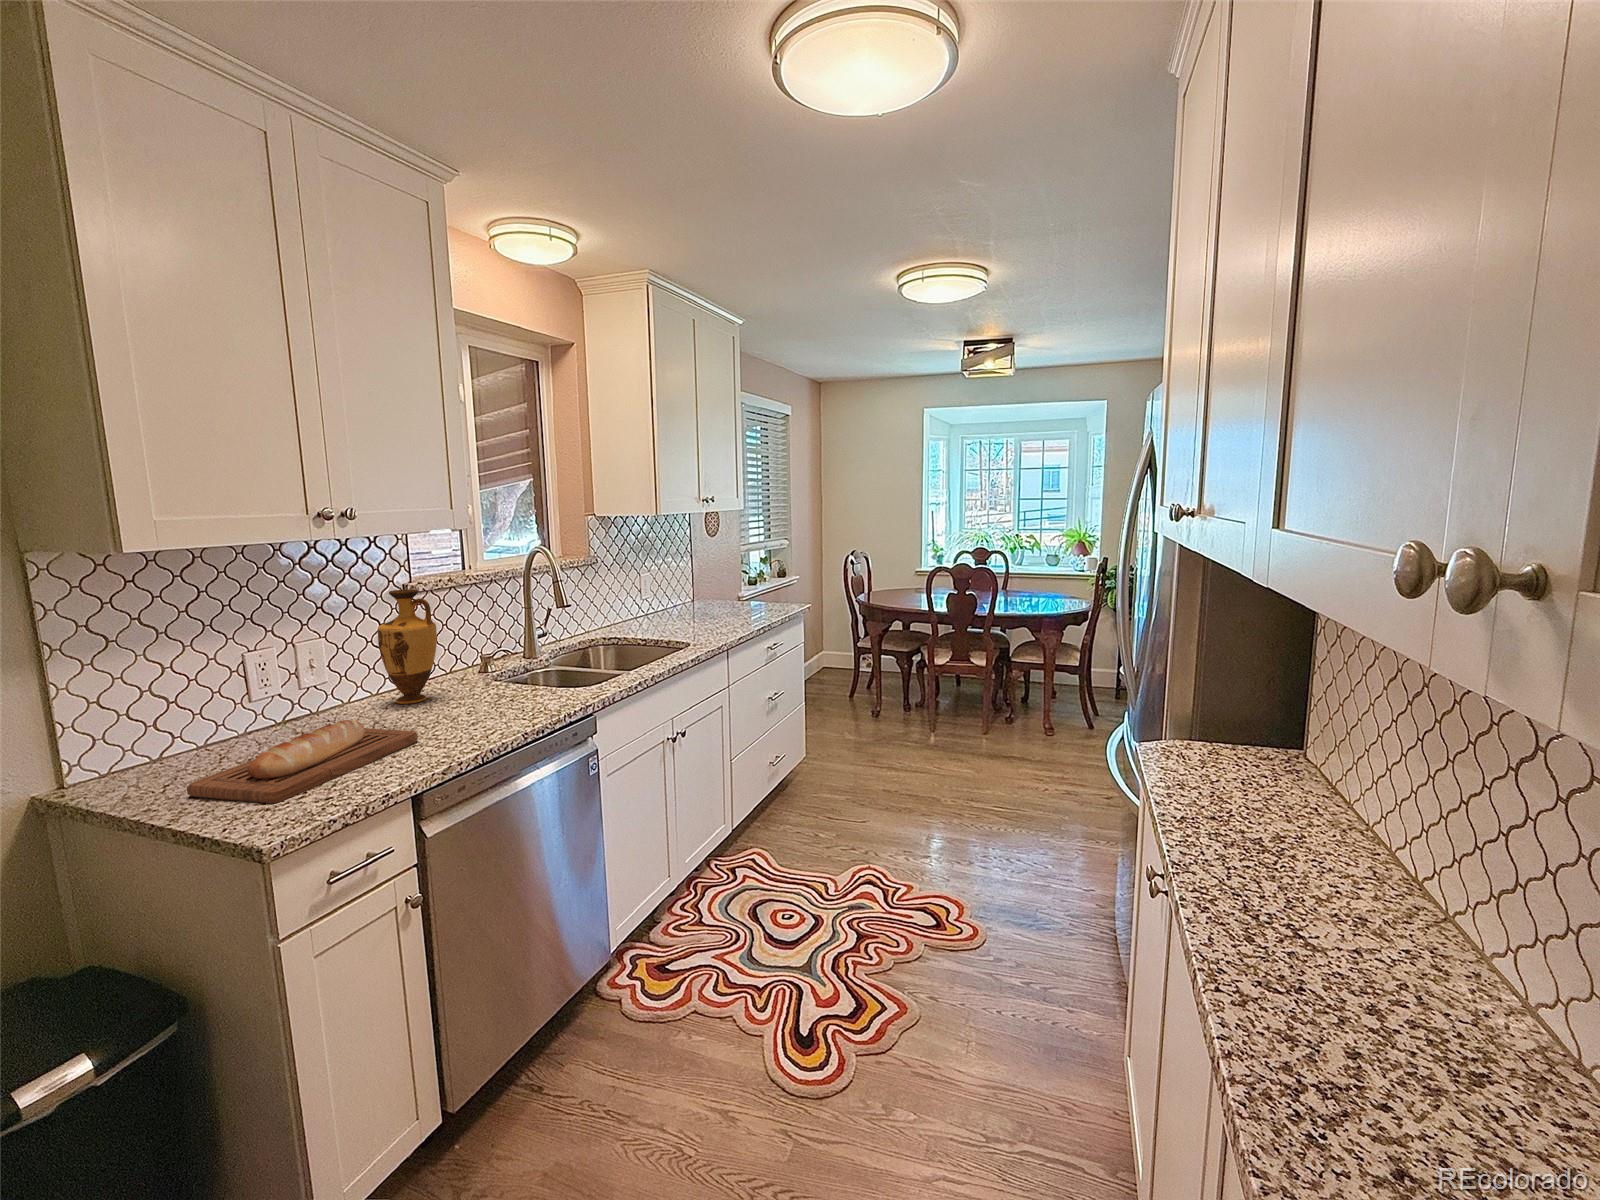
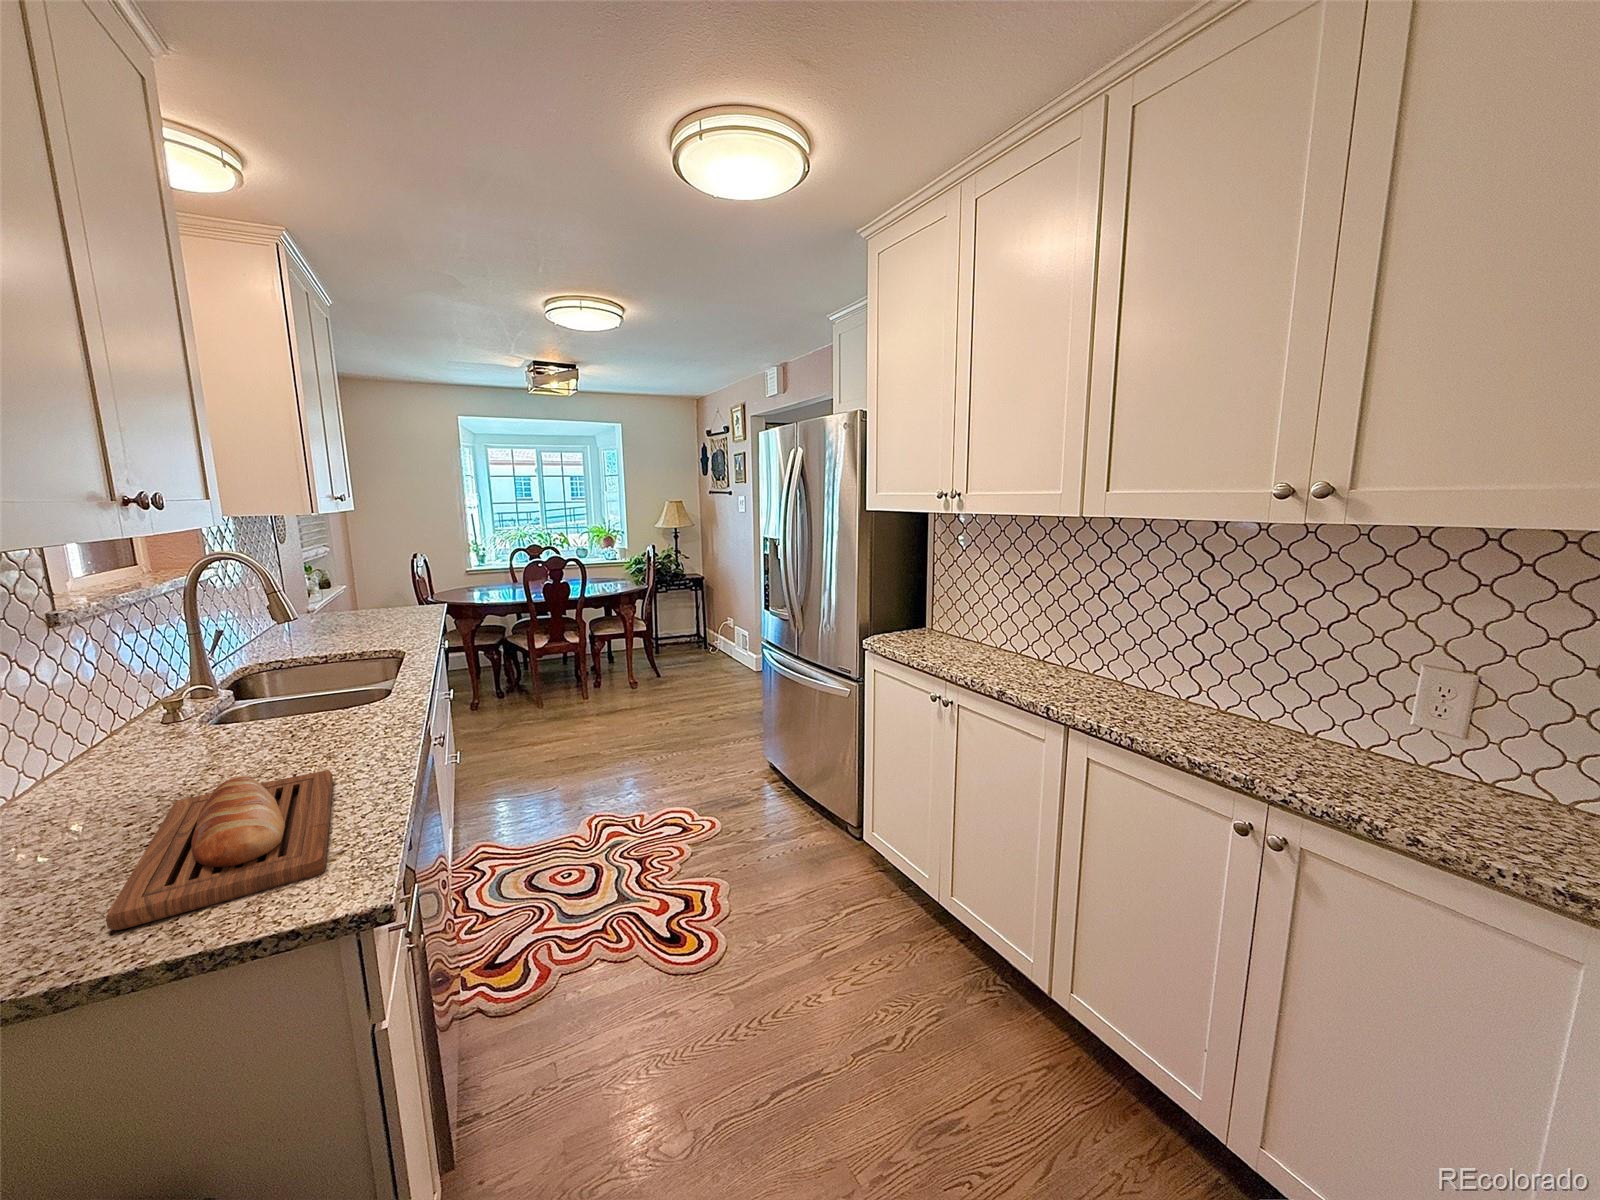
vase: present [378,589,437,704] -> none [81,608,189,773]

